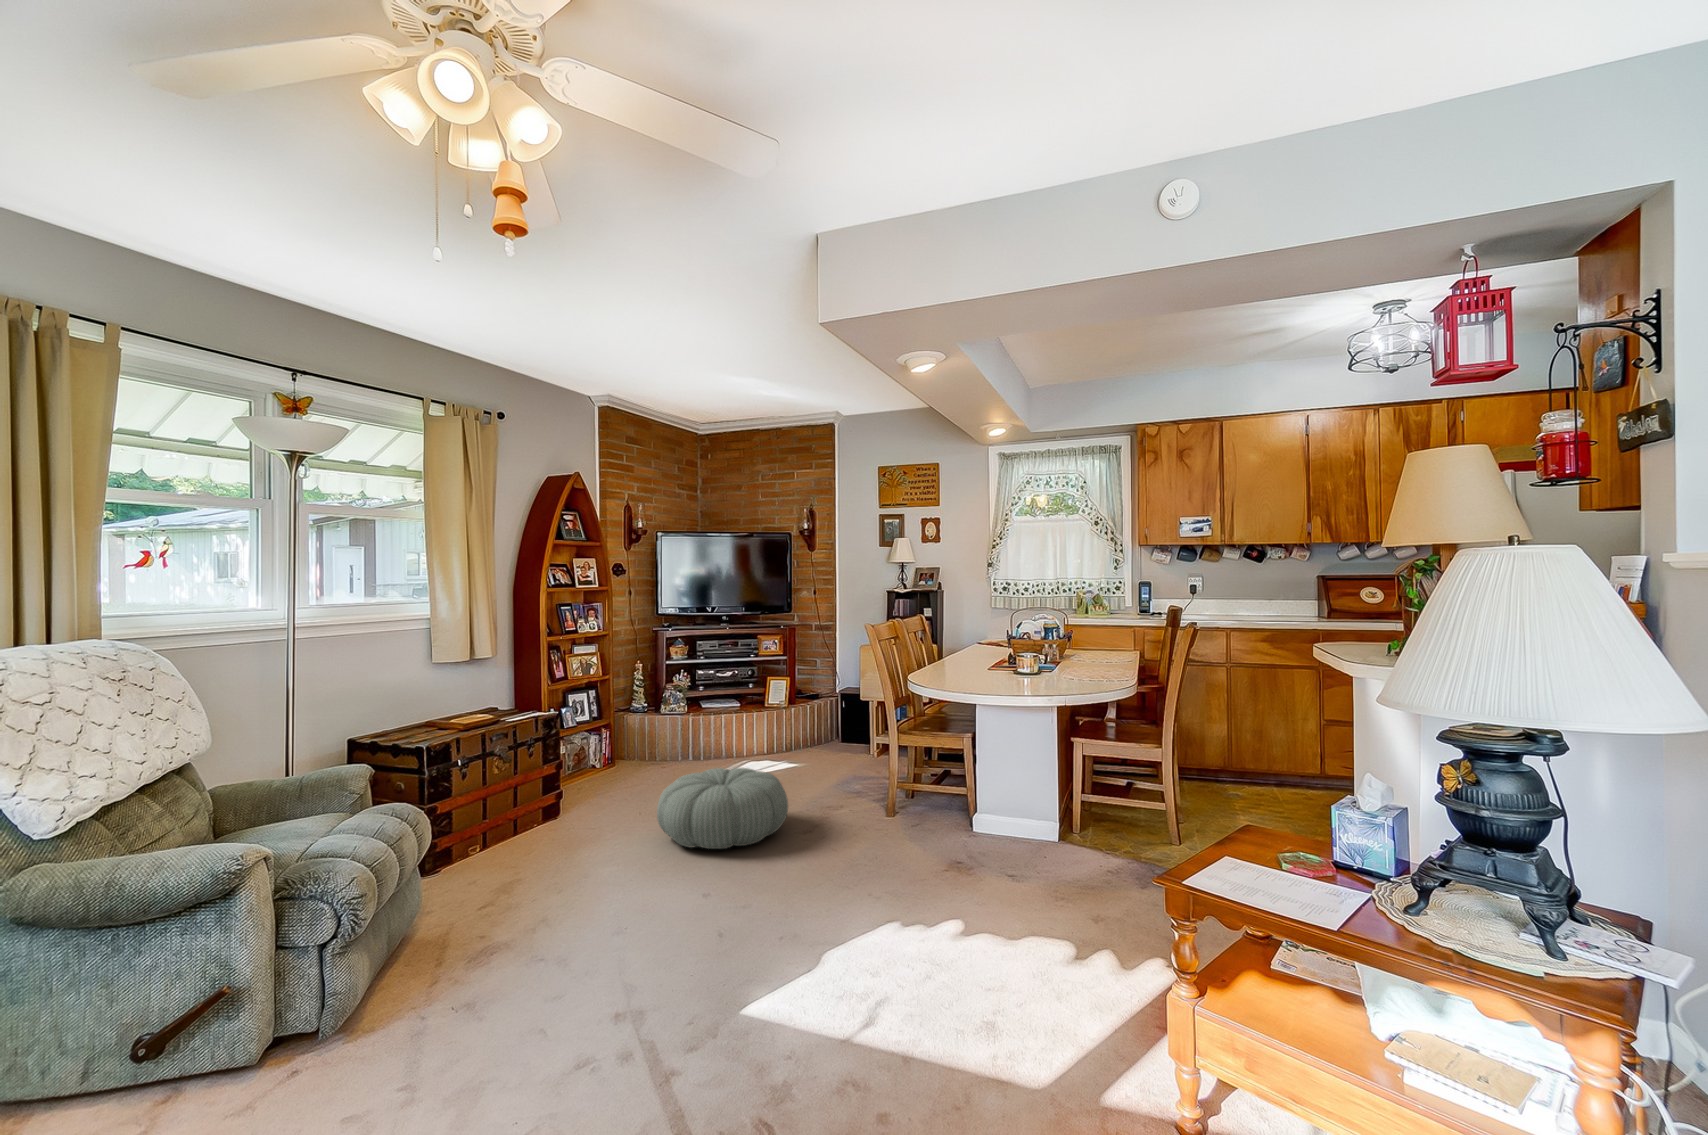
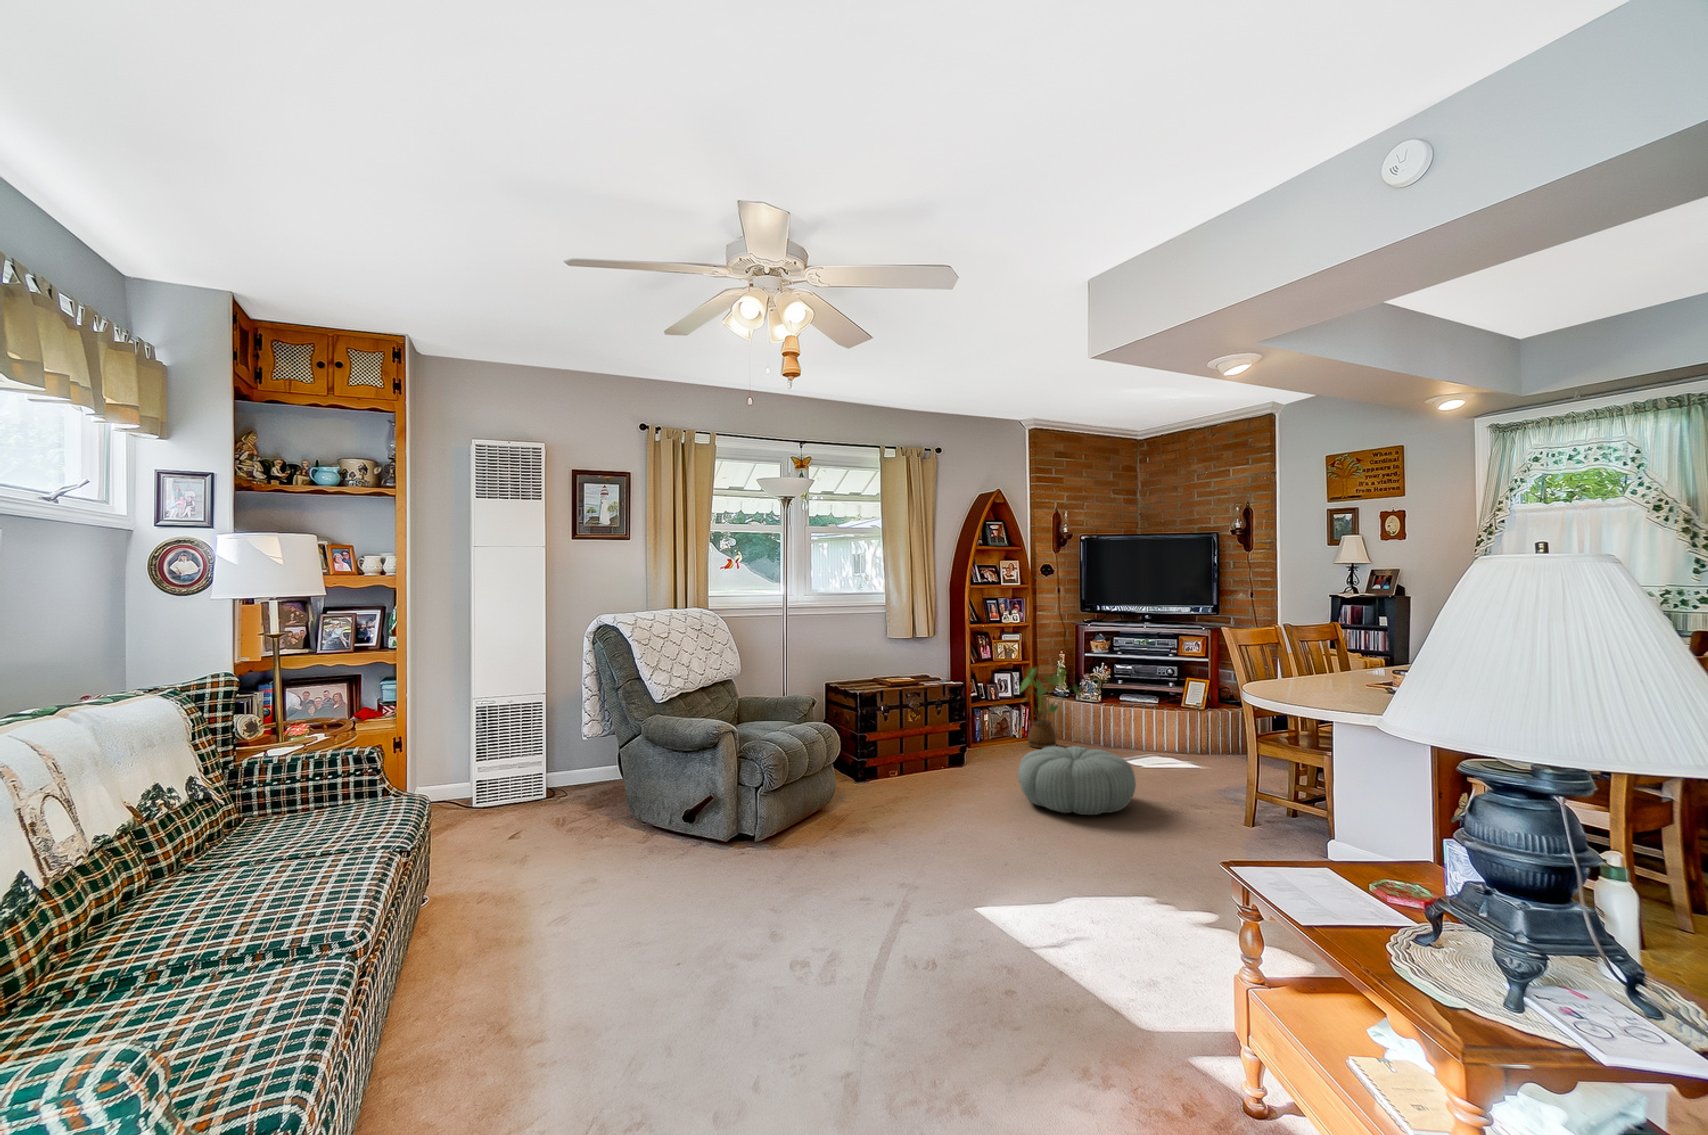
house plant: none [605,680,677,777] -> present [1020,668,1080,748]

